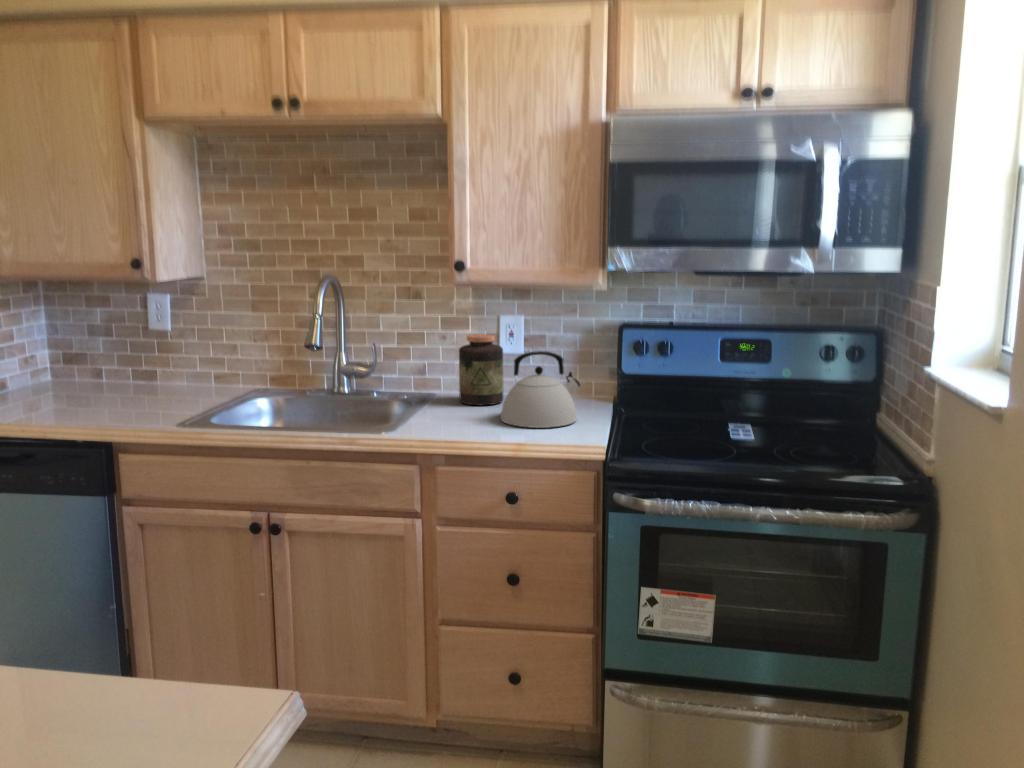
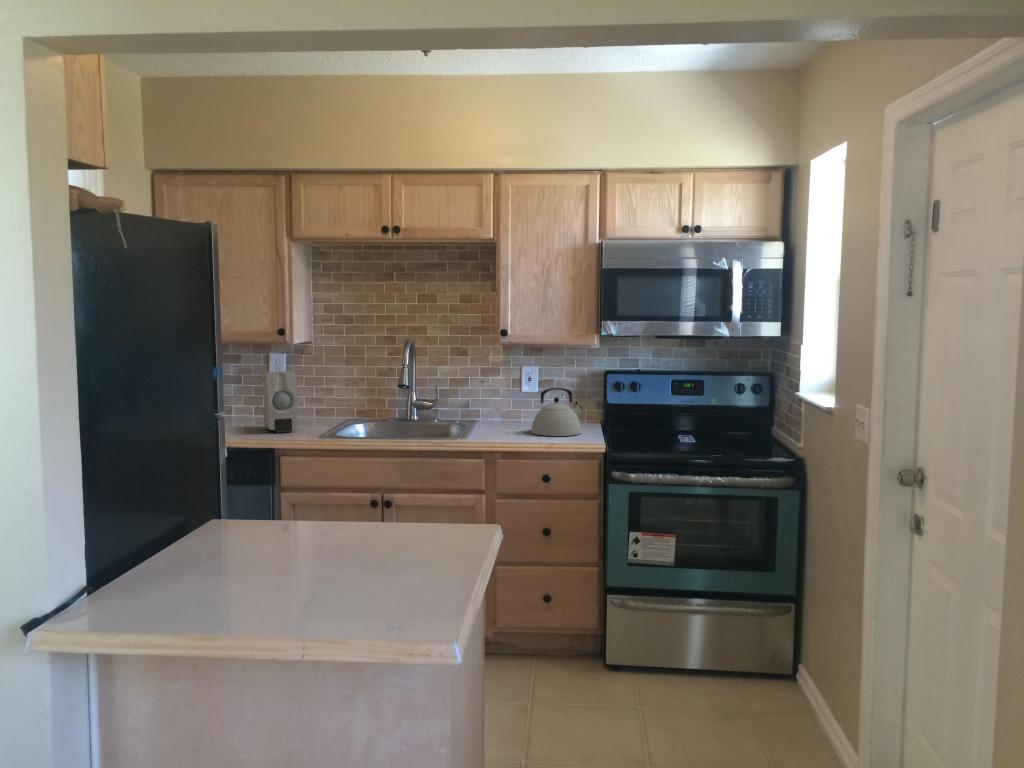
soap dispenser: none [106,324,161,415] -> present [263,371,298,433]
jar: present [459,334,503,405] -> none [497,378,527,426]

